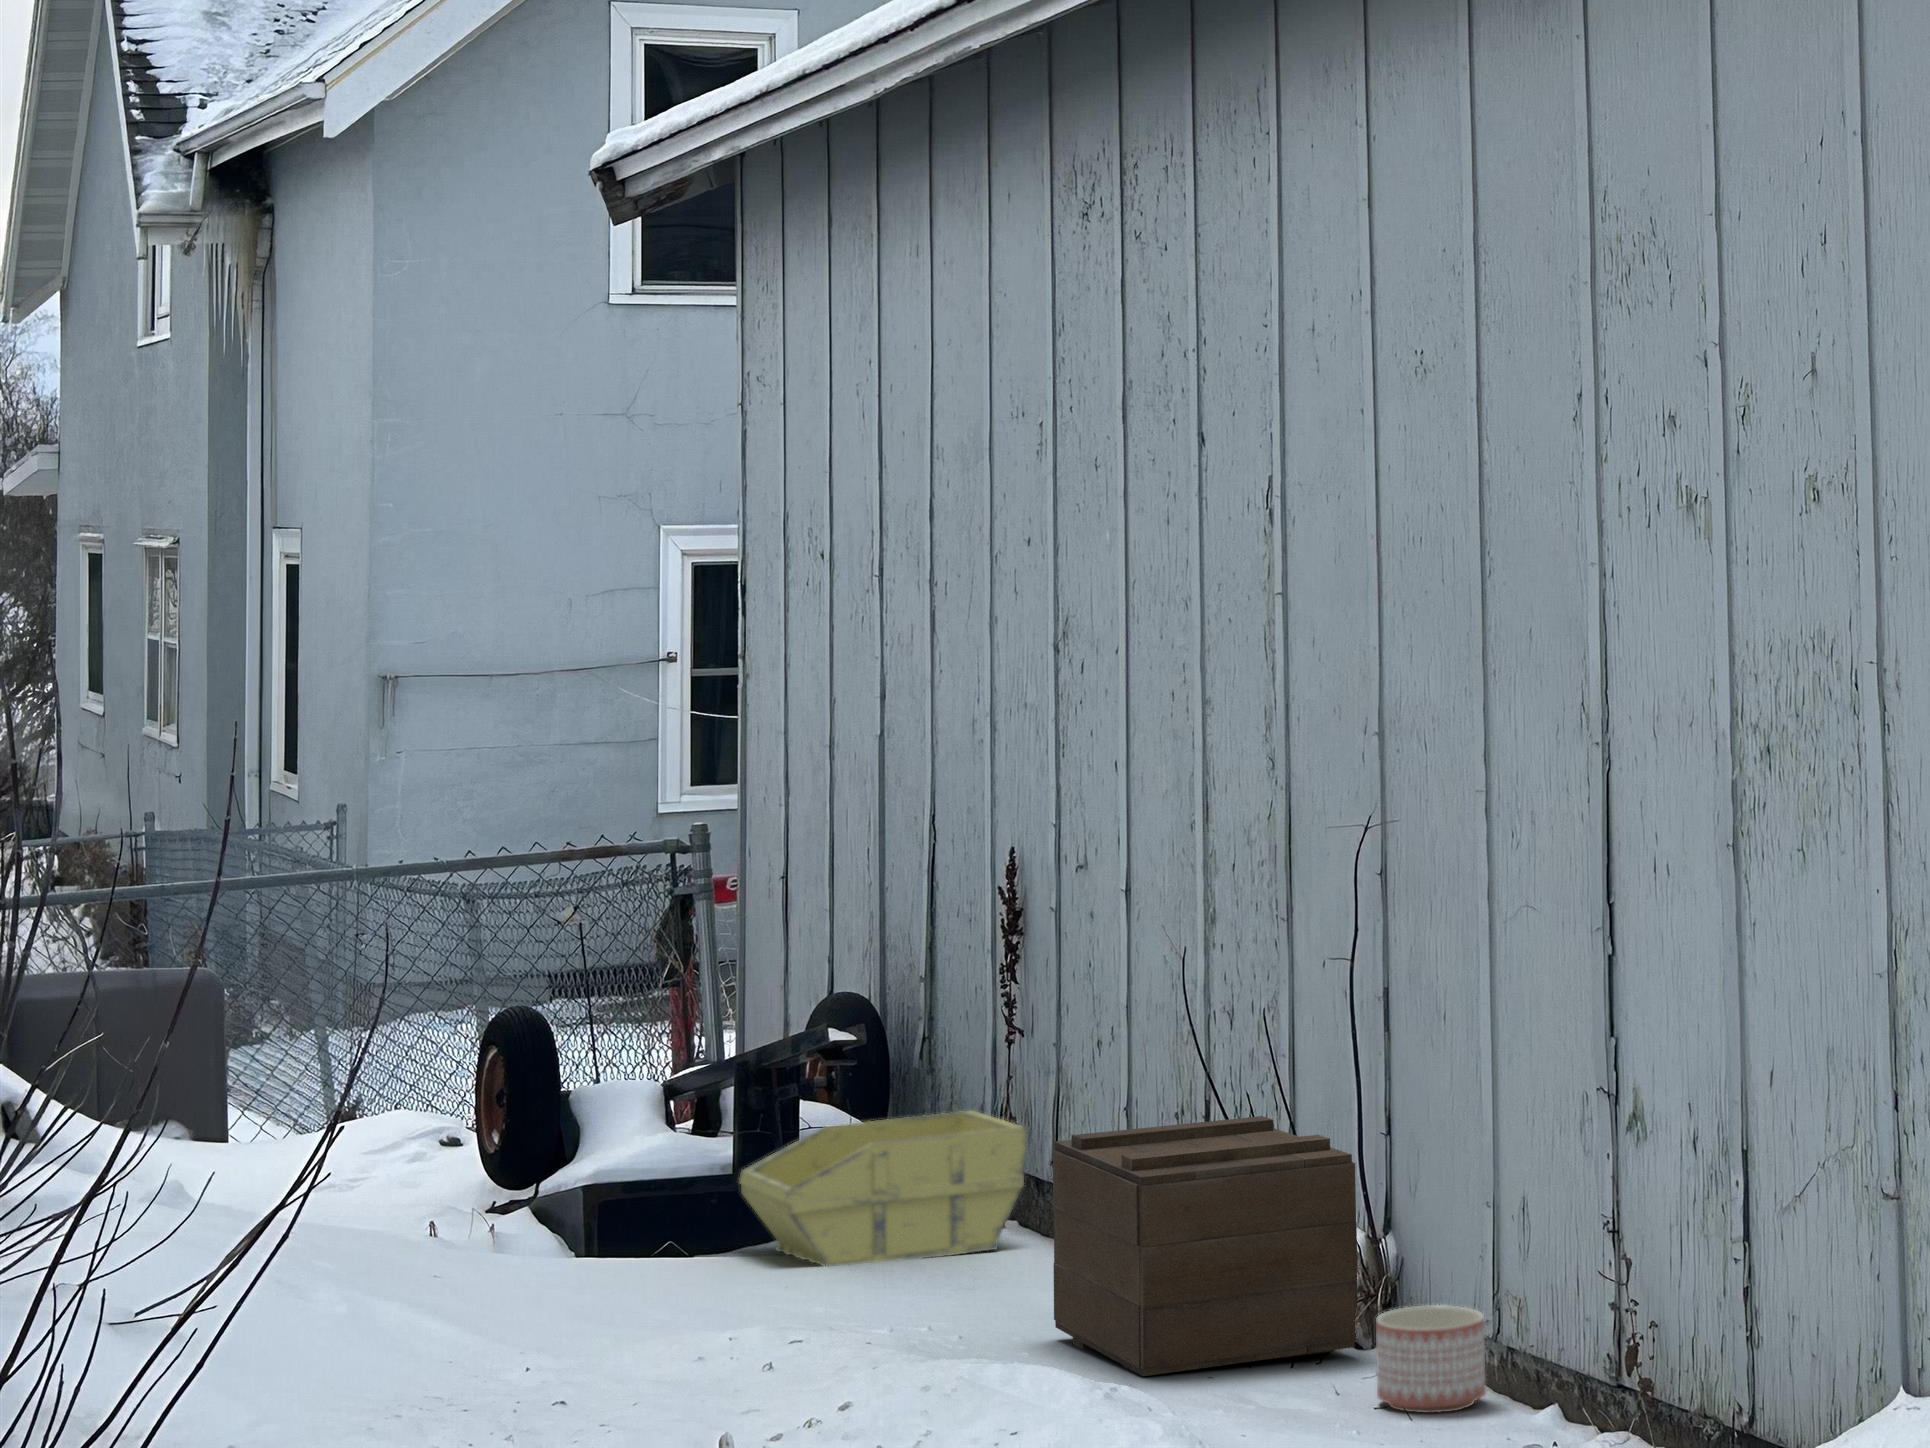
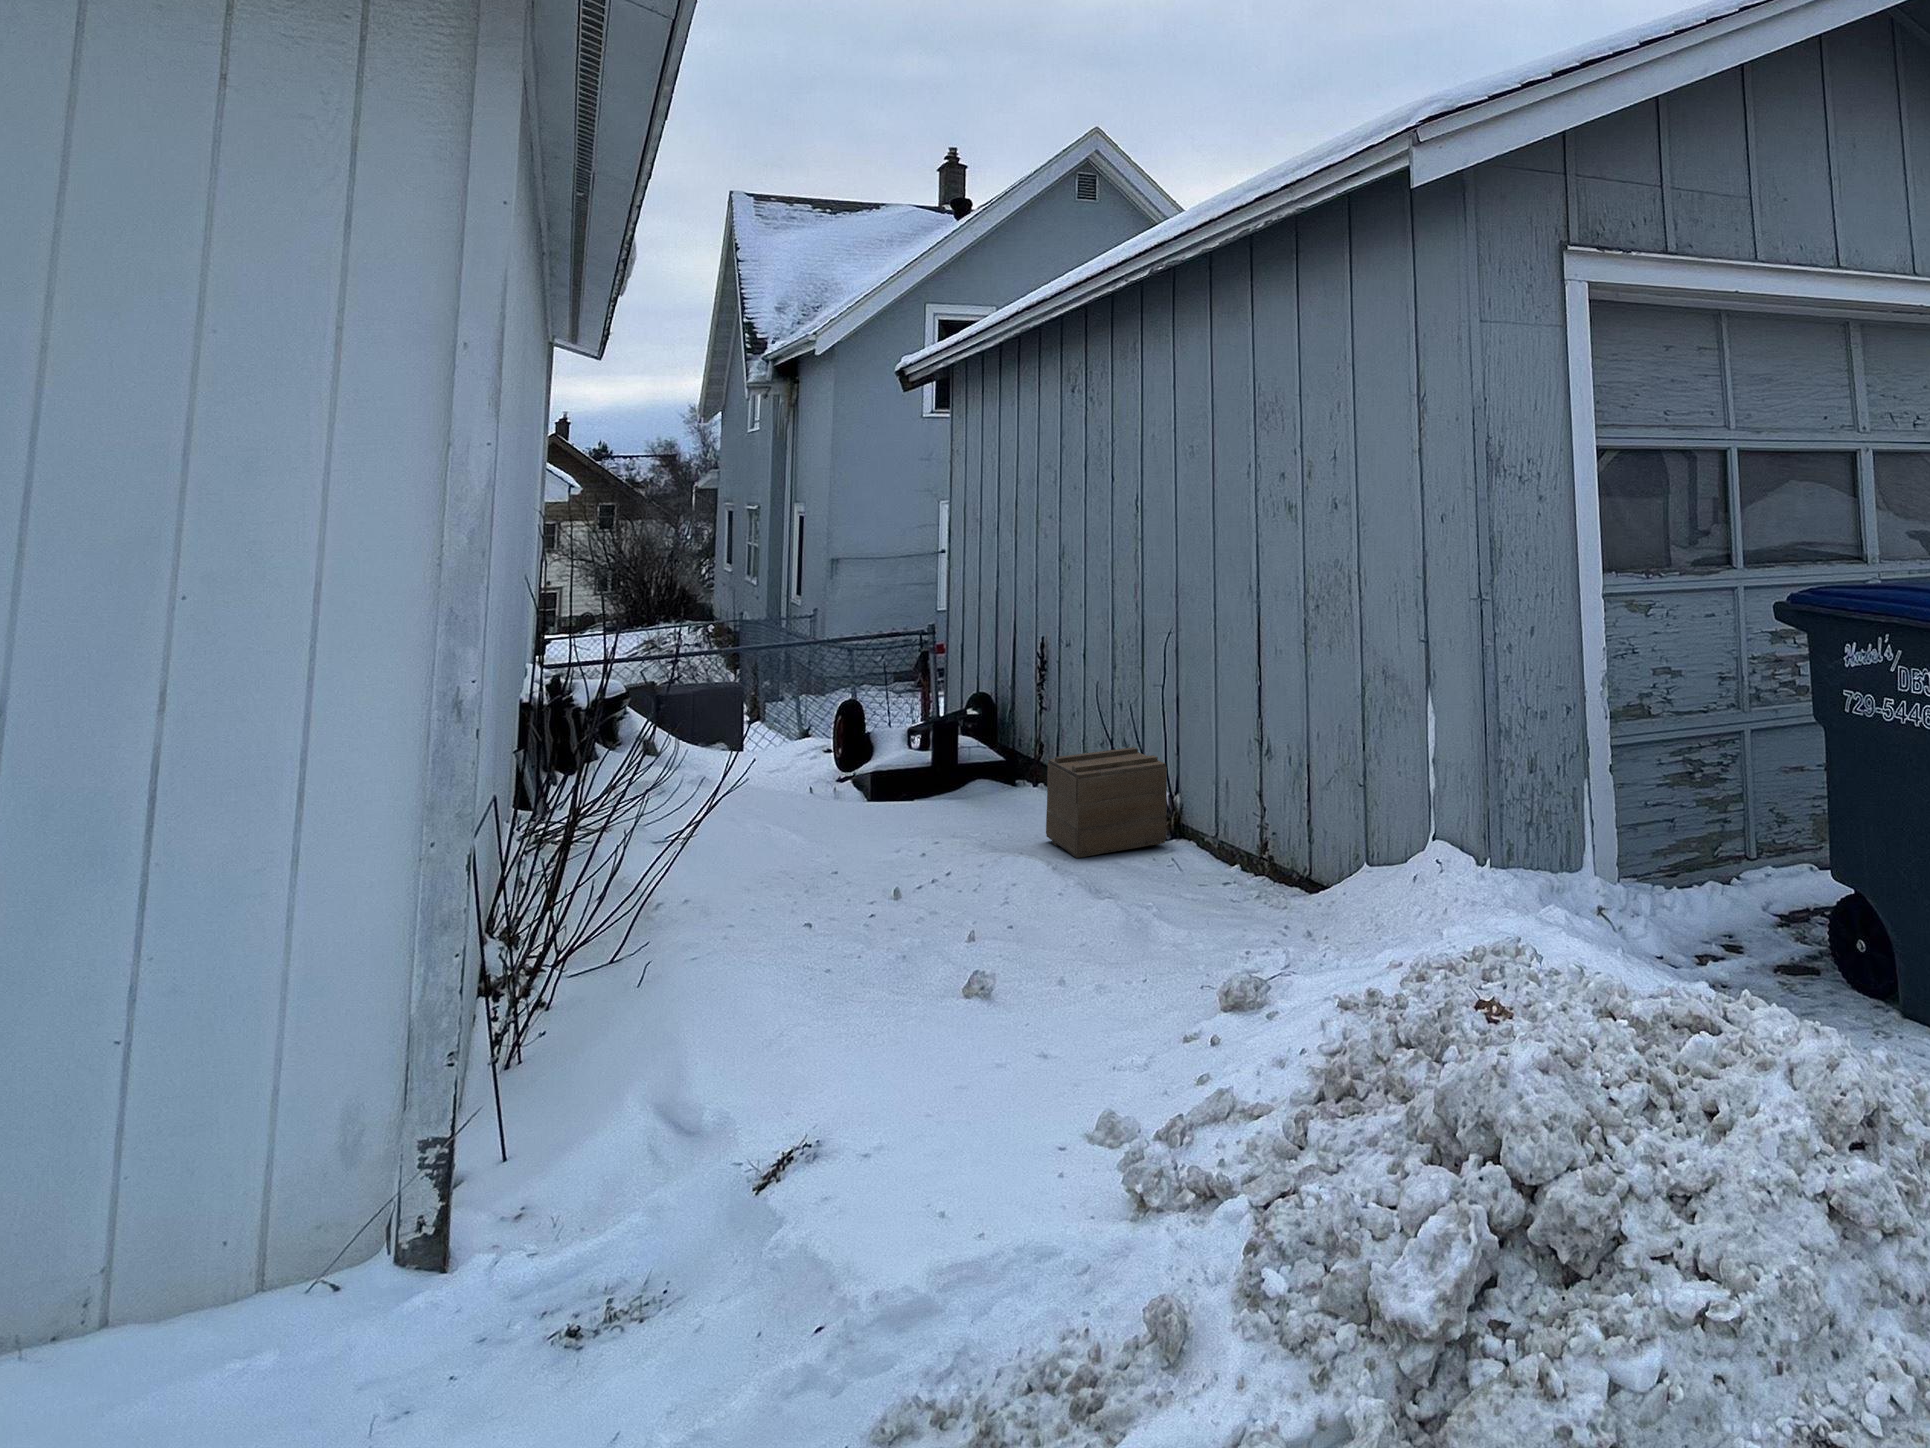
storage bin: present [739,1111,1027,1266] -> none [931,743,1049,812]
planter: present [1376,1305,1486,1413] -> none [1168,827,1212,872]

